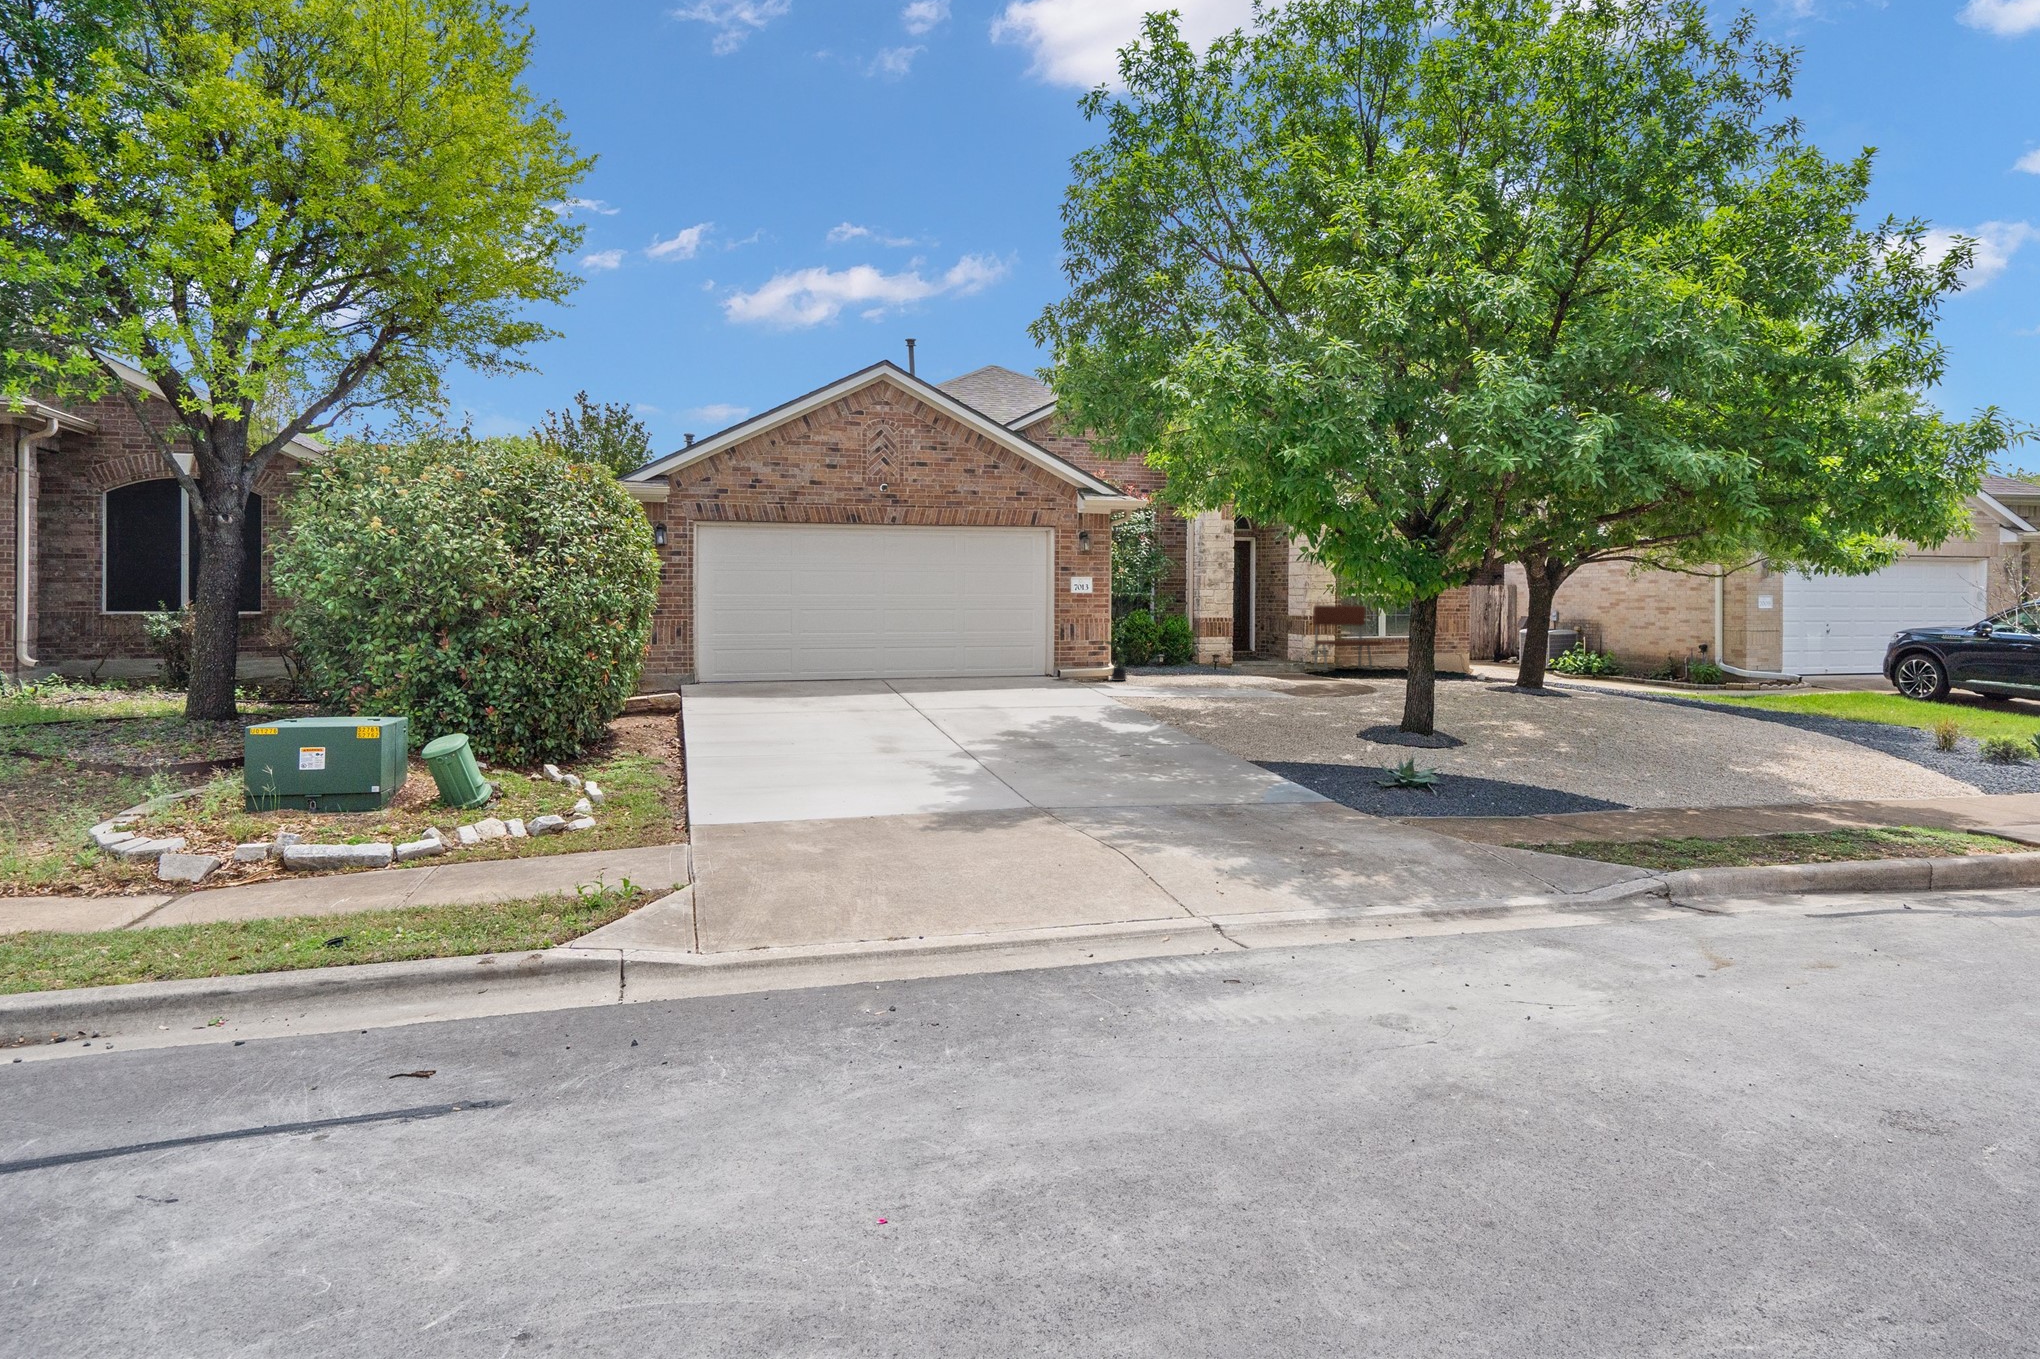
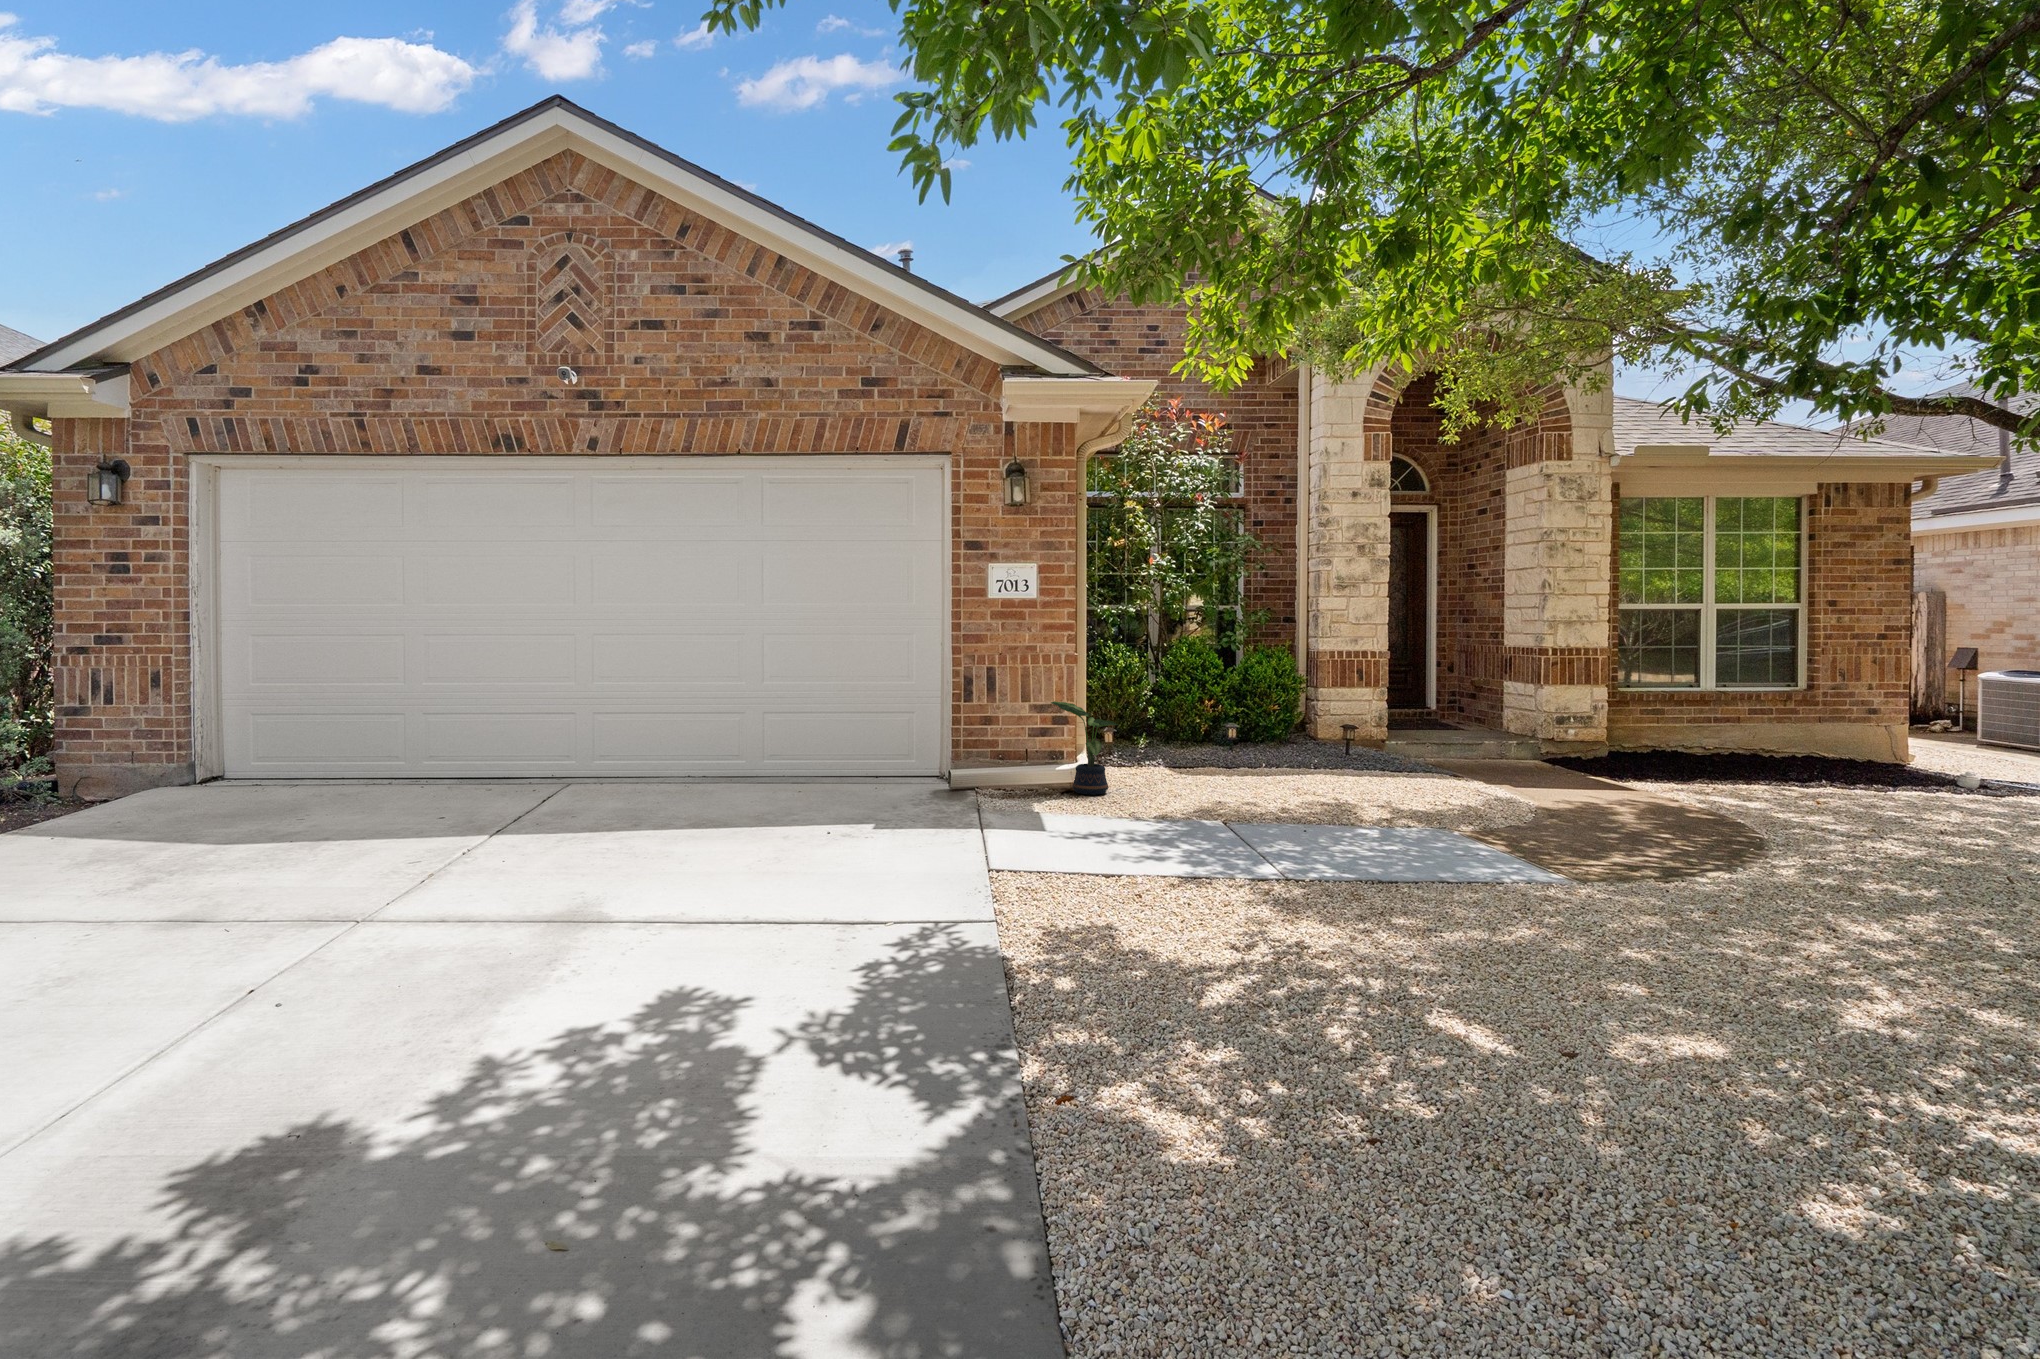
bench: present [1313,605,1379,670] -> none [1564,625,1733,768]

